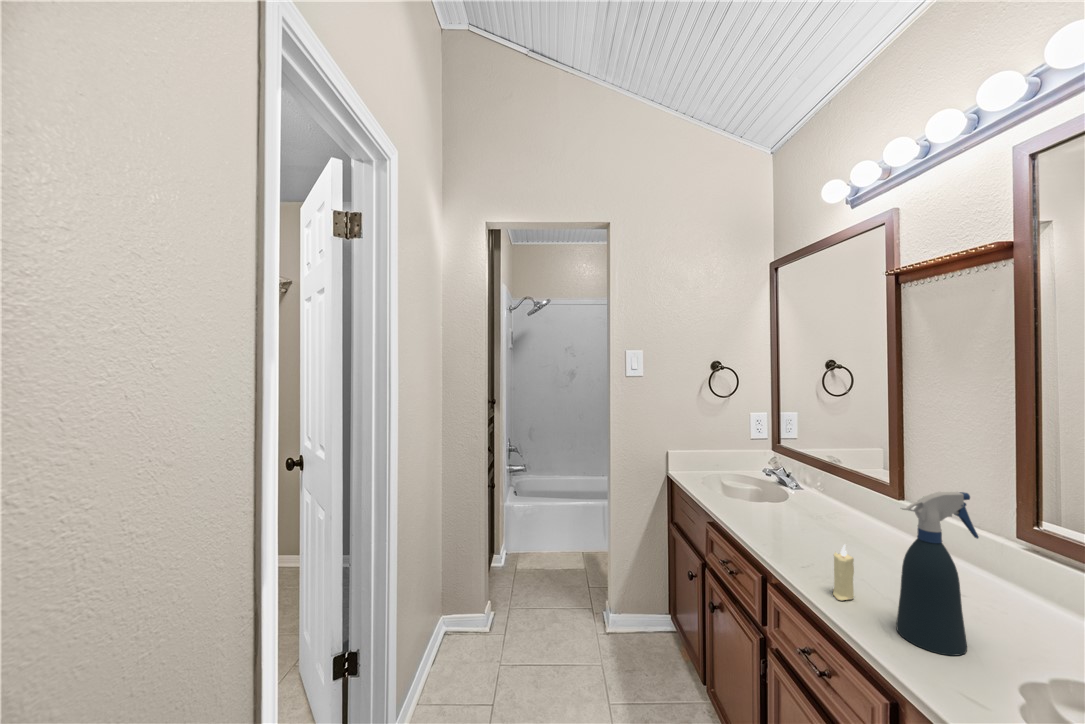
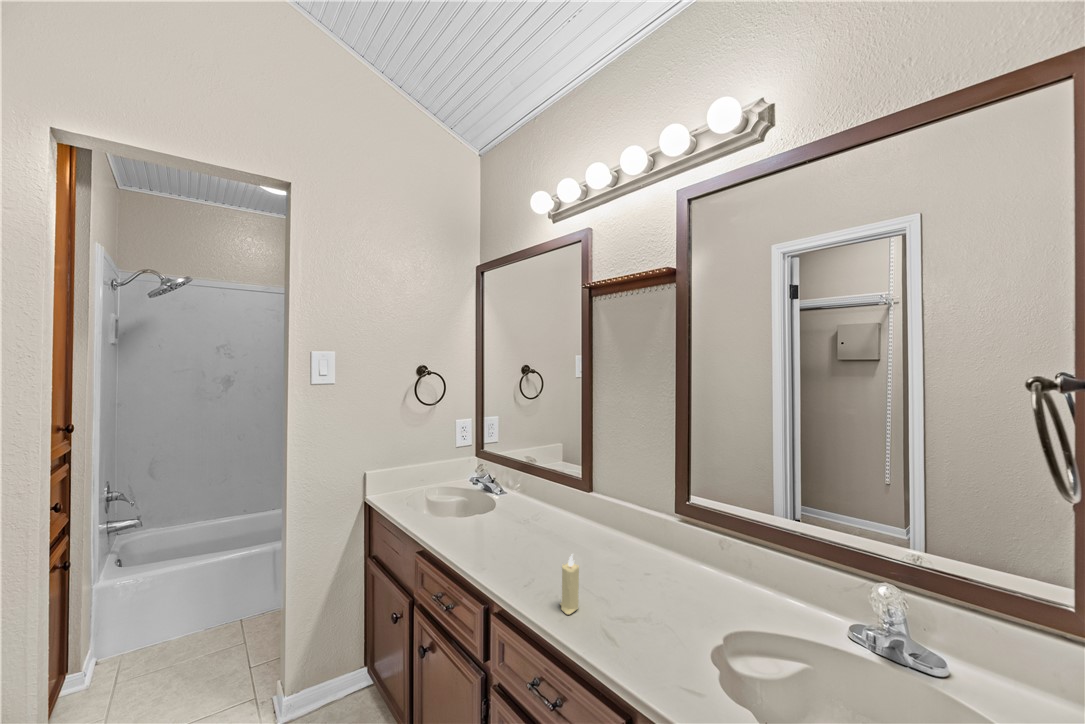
spray bottle: present [896,492,979,656] -> none [618,485,675,645]

